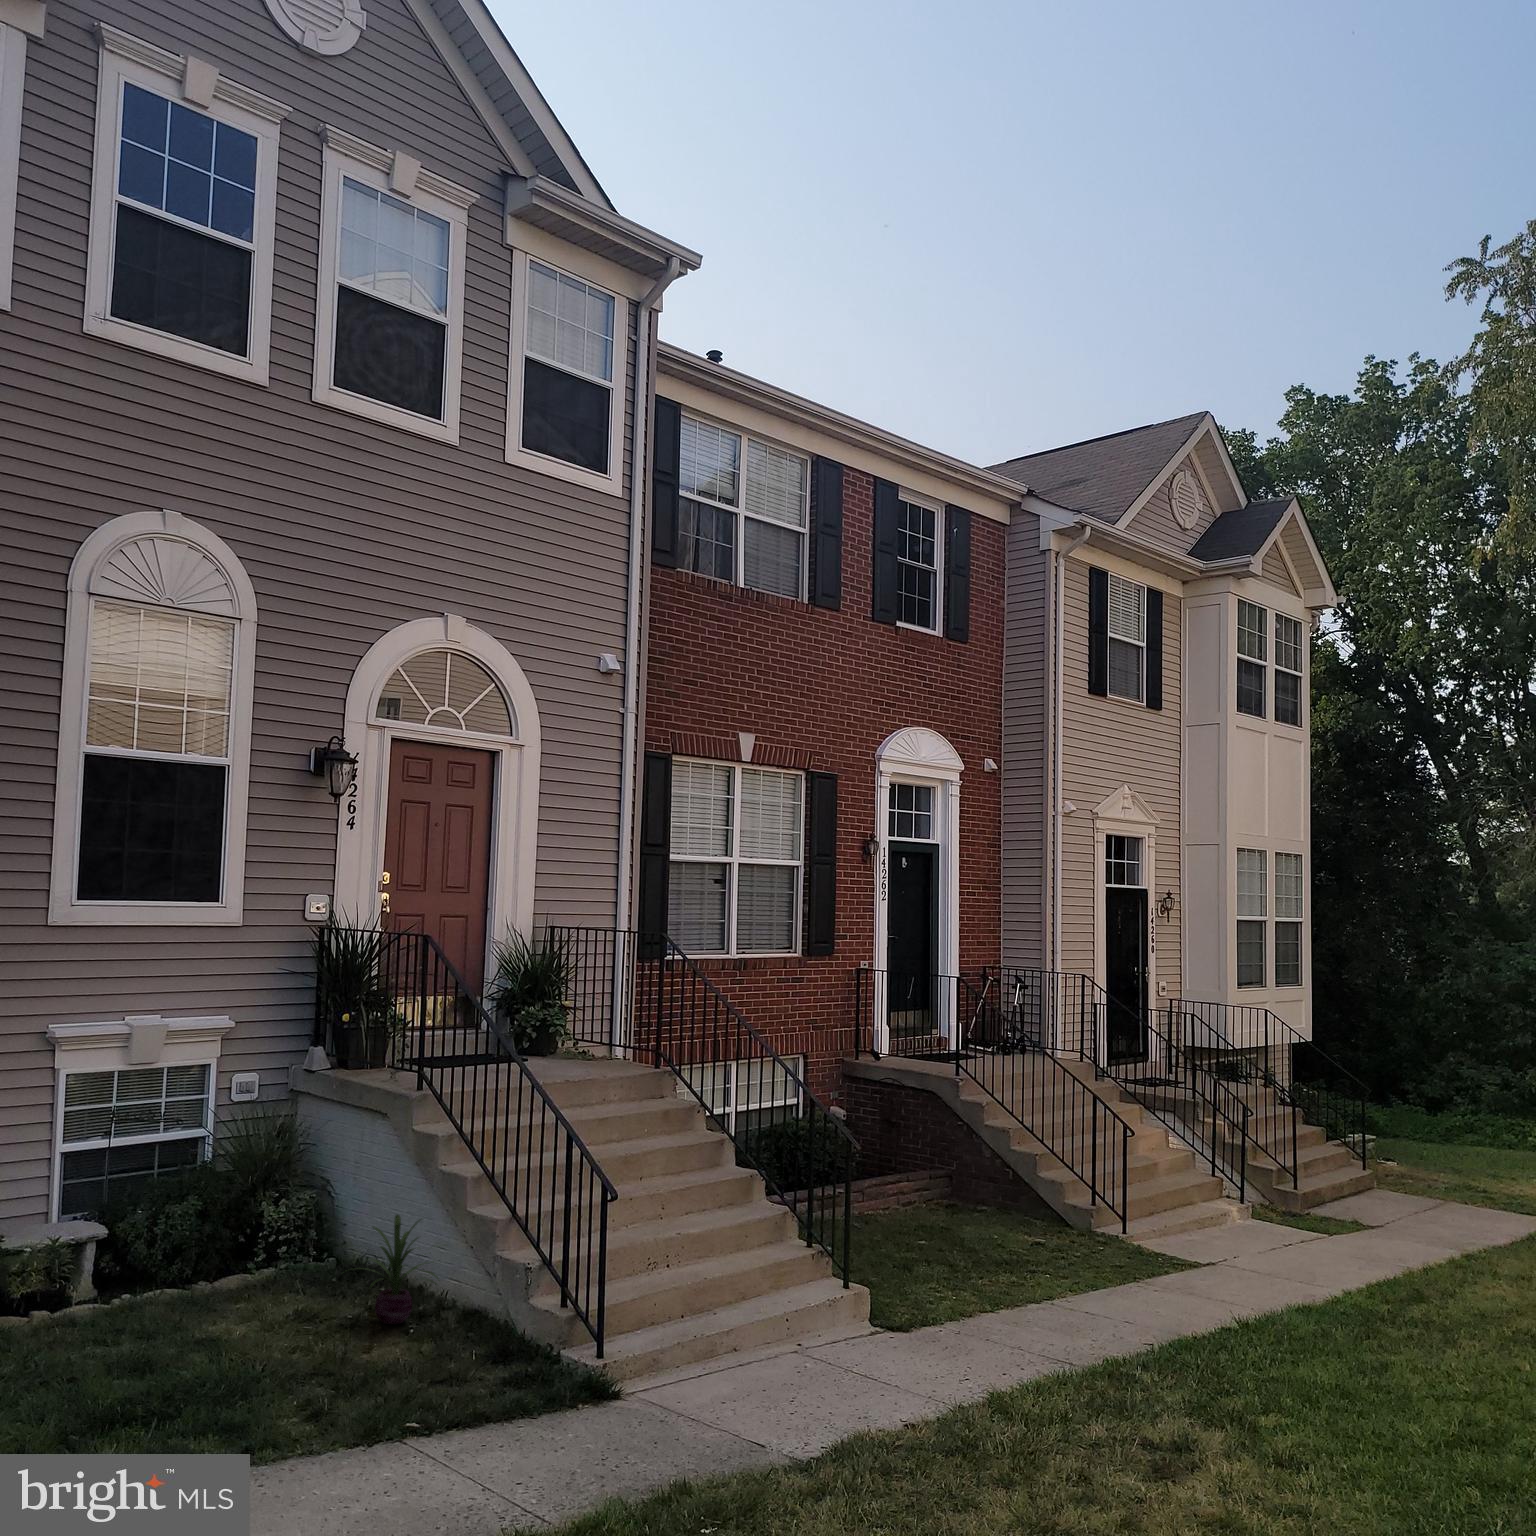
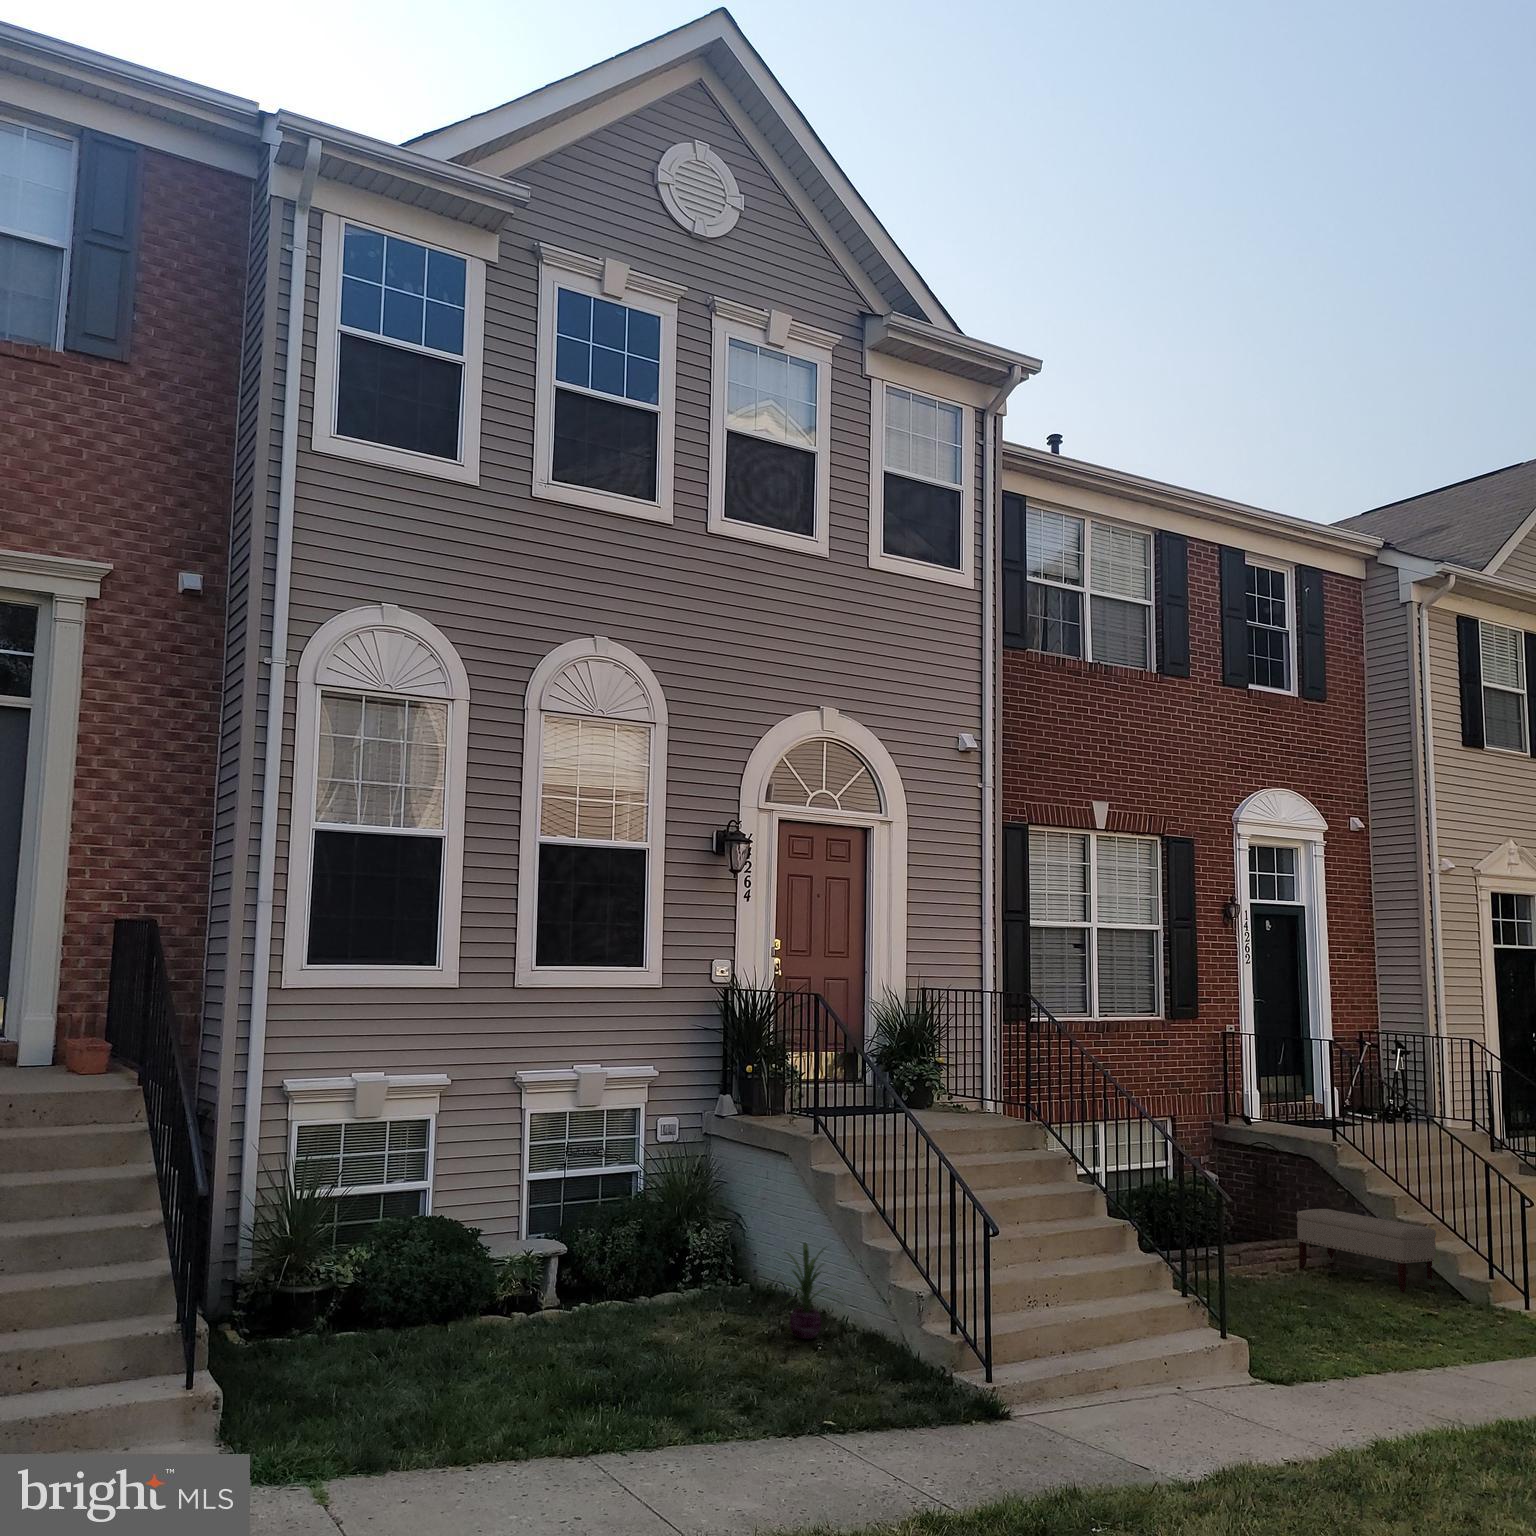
bench: none [920,1146,1052,1228] -> present [1297,1209,1436,1292]

